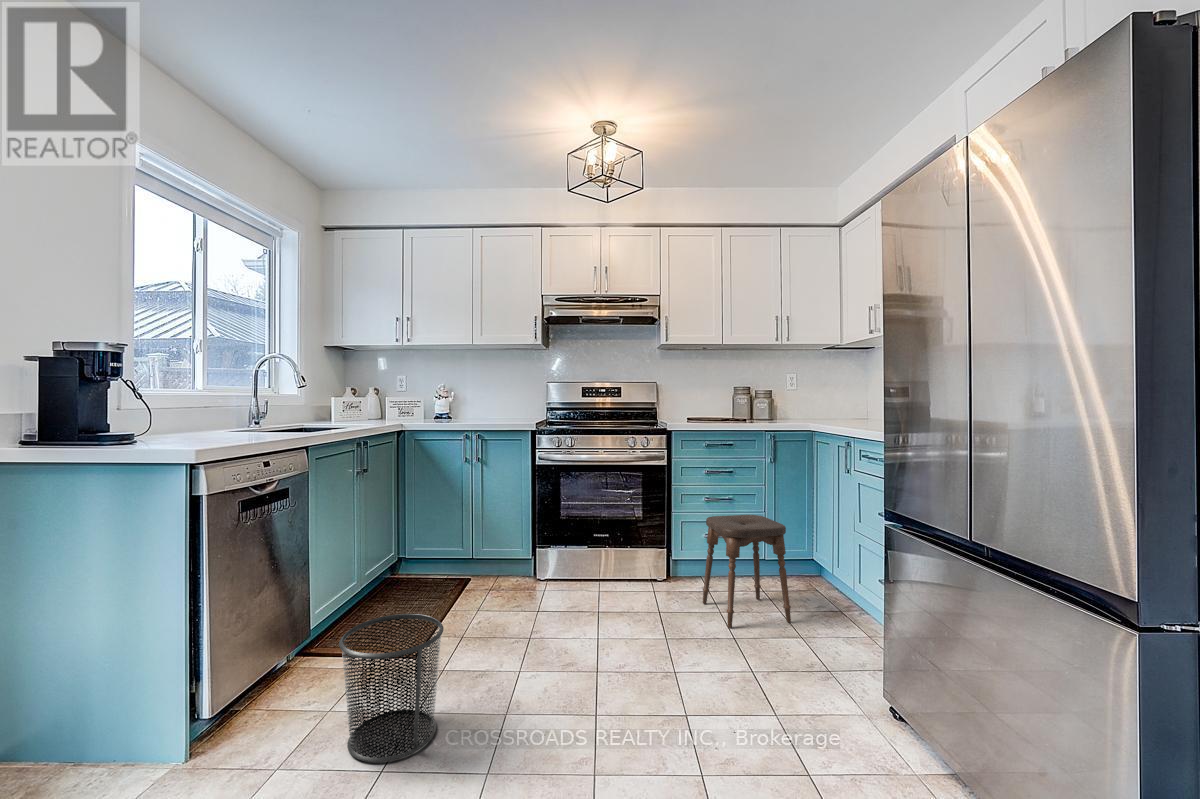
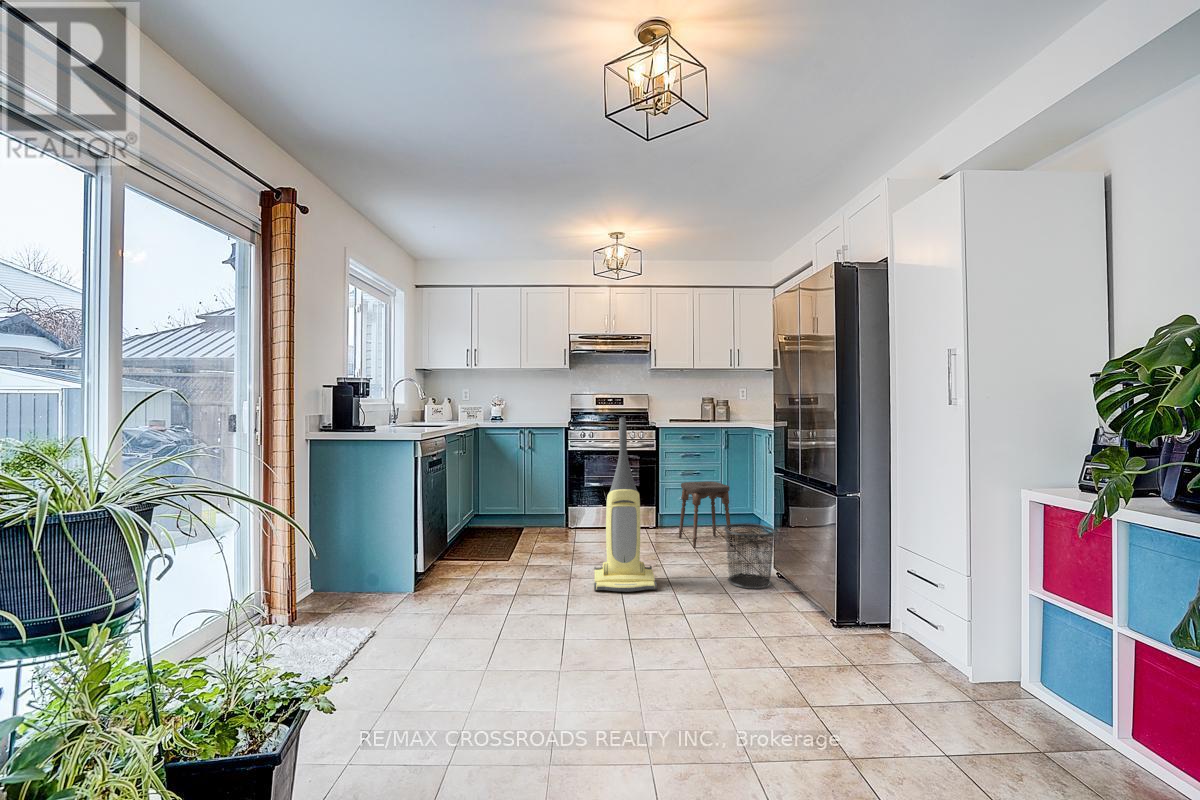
vacuum cleaner: none [541,414,668,772] -> present [594,417,657,592]
waste bin: present [339,614,444,763] -> present [724,524,776,589]

